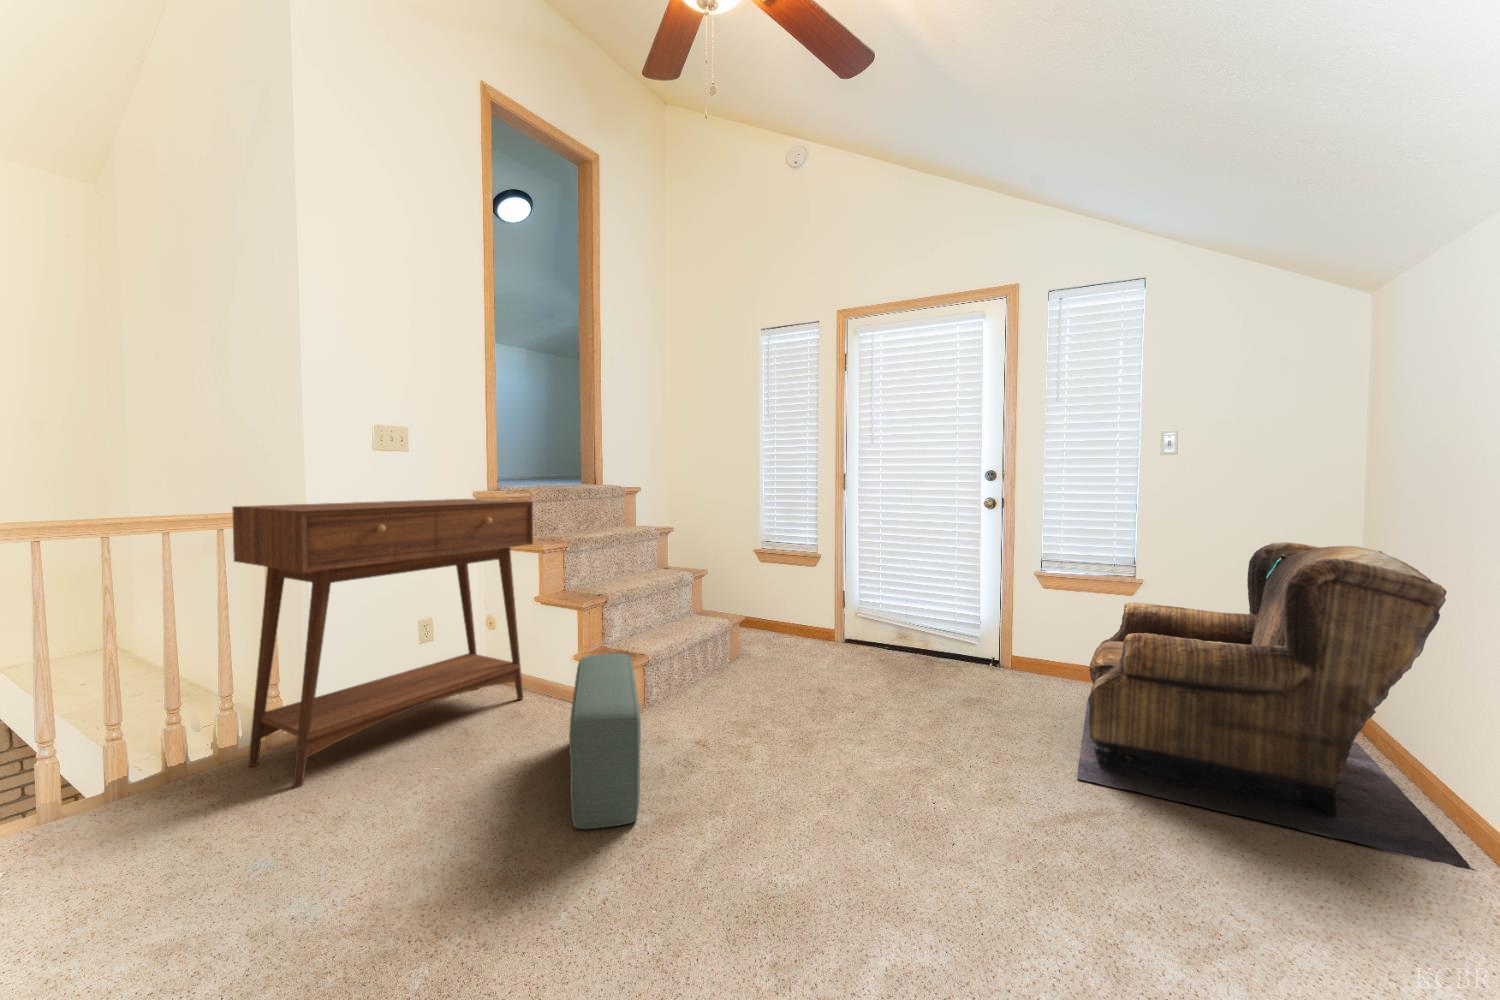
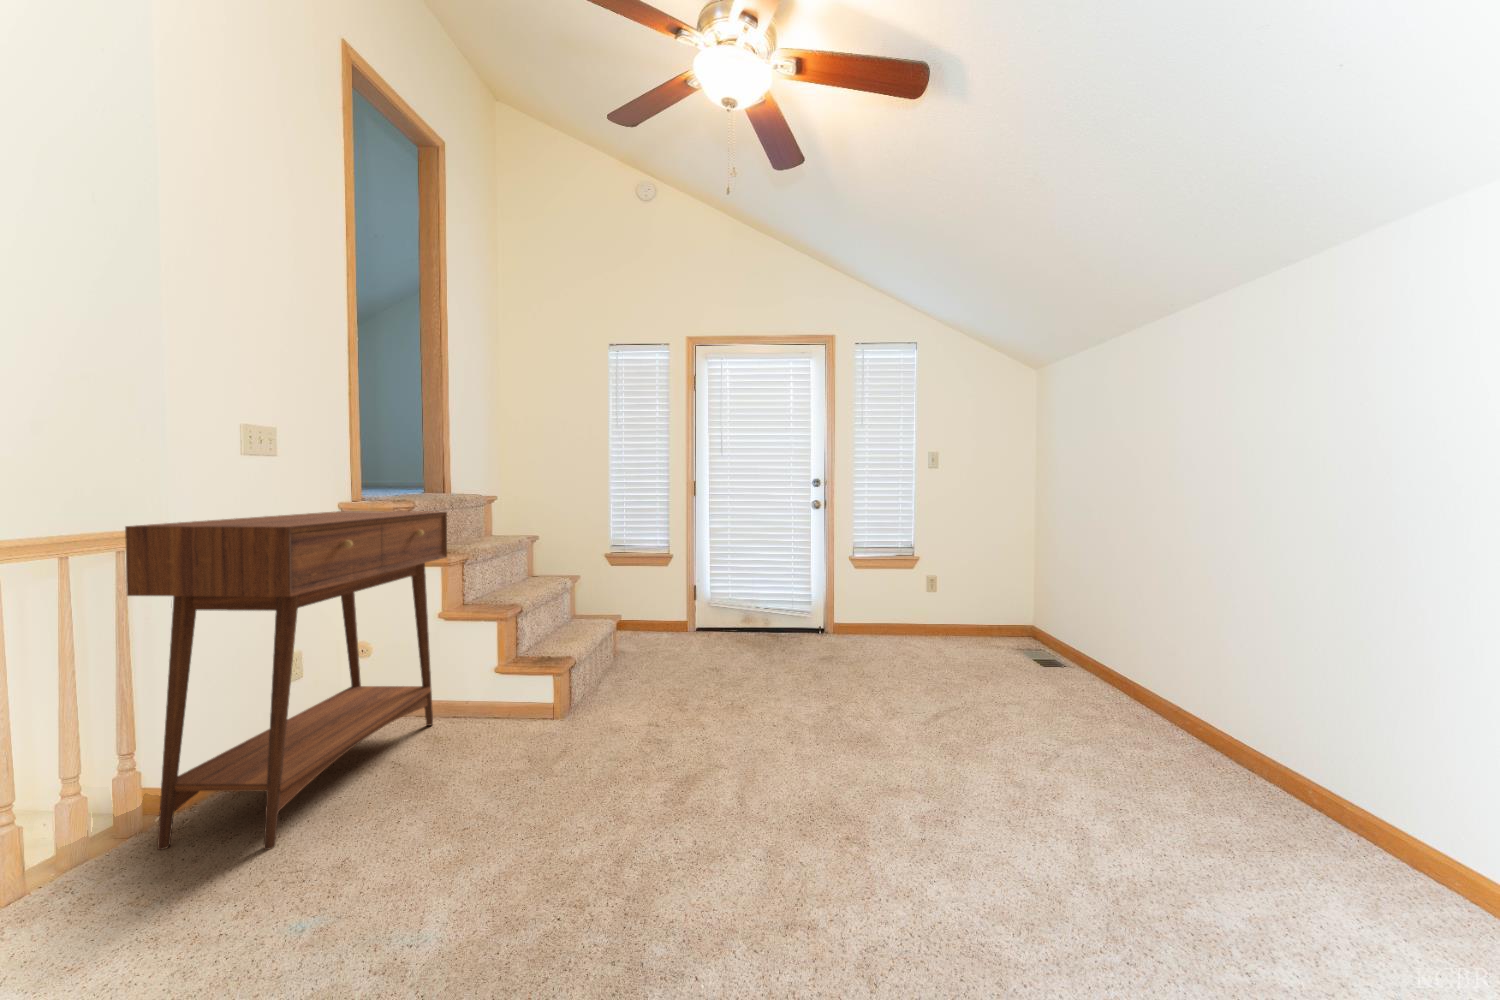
armchair: present [1077,542,1474,870] -> none [894,524,1123,697]
pouf: present [569,653,641,829] -> none [544,653,676,800]

